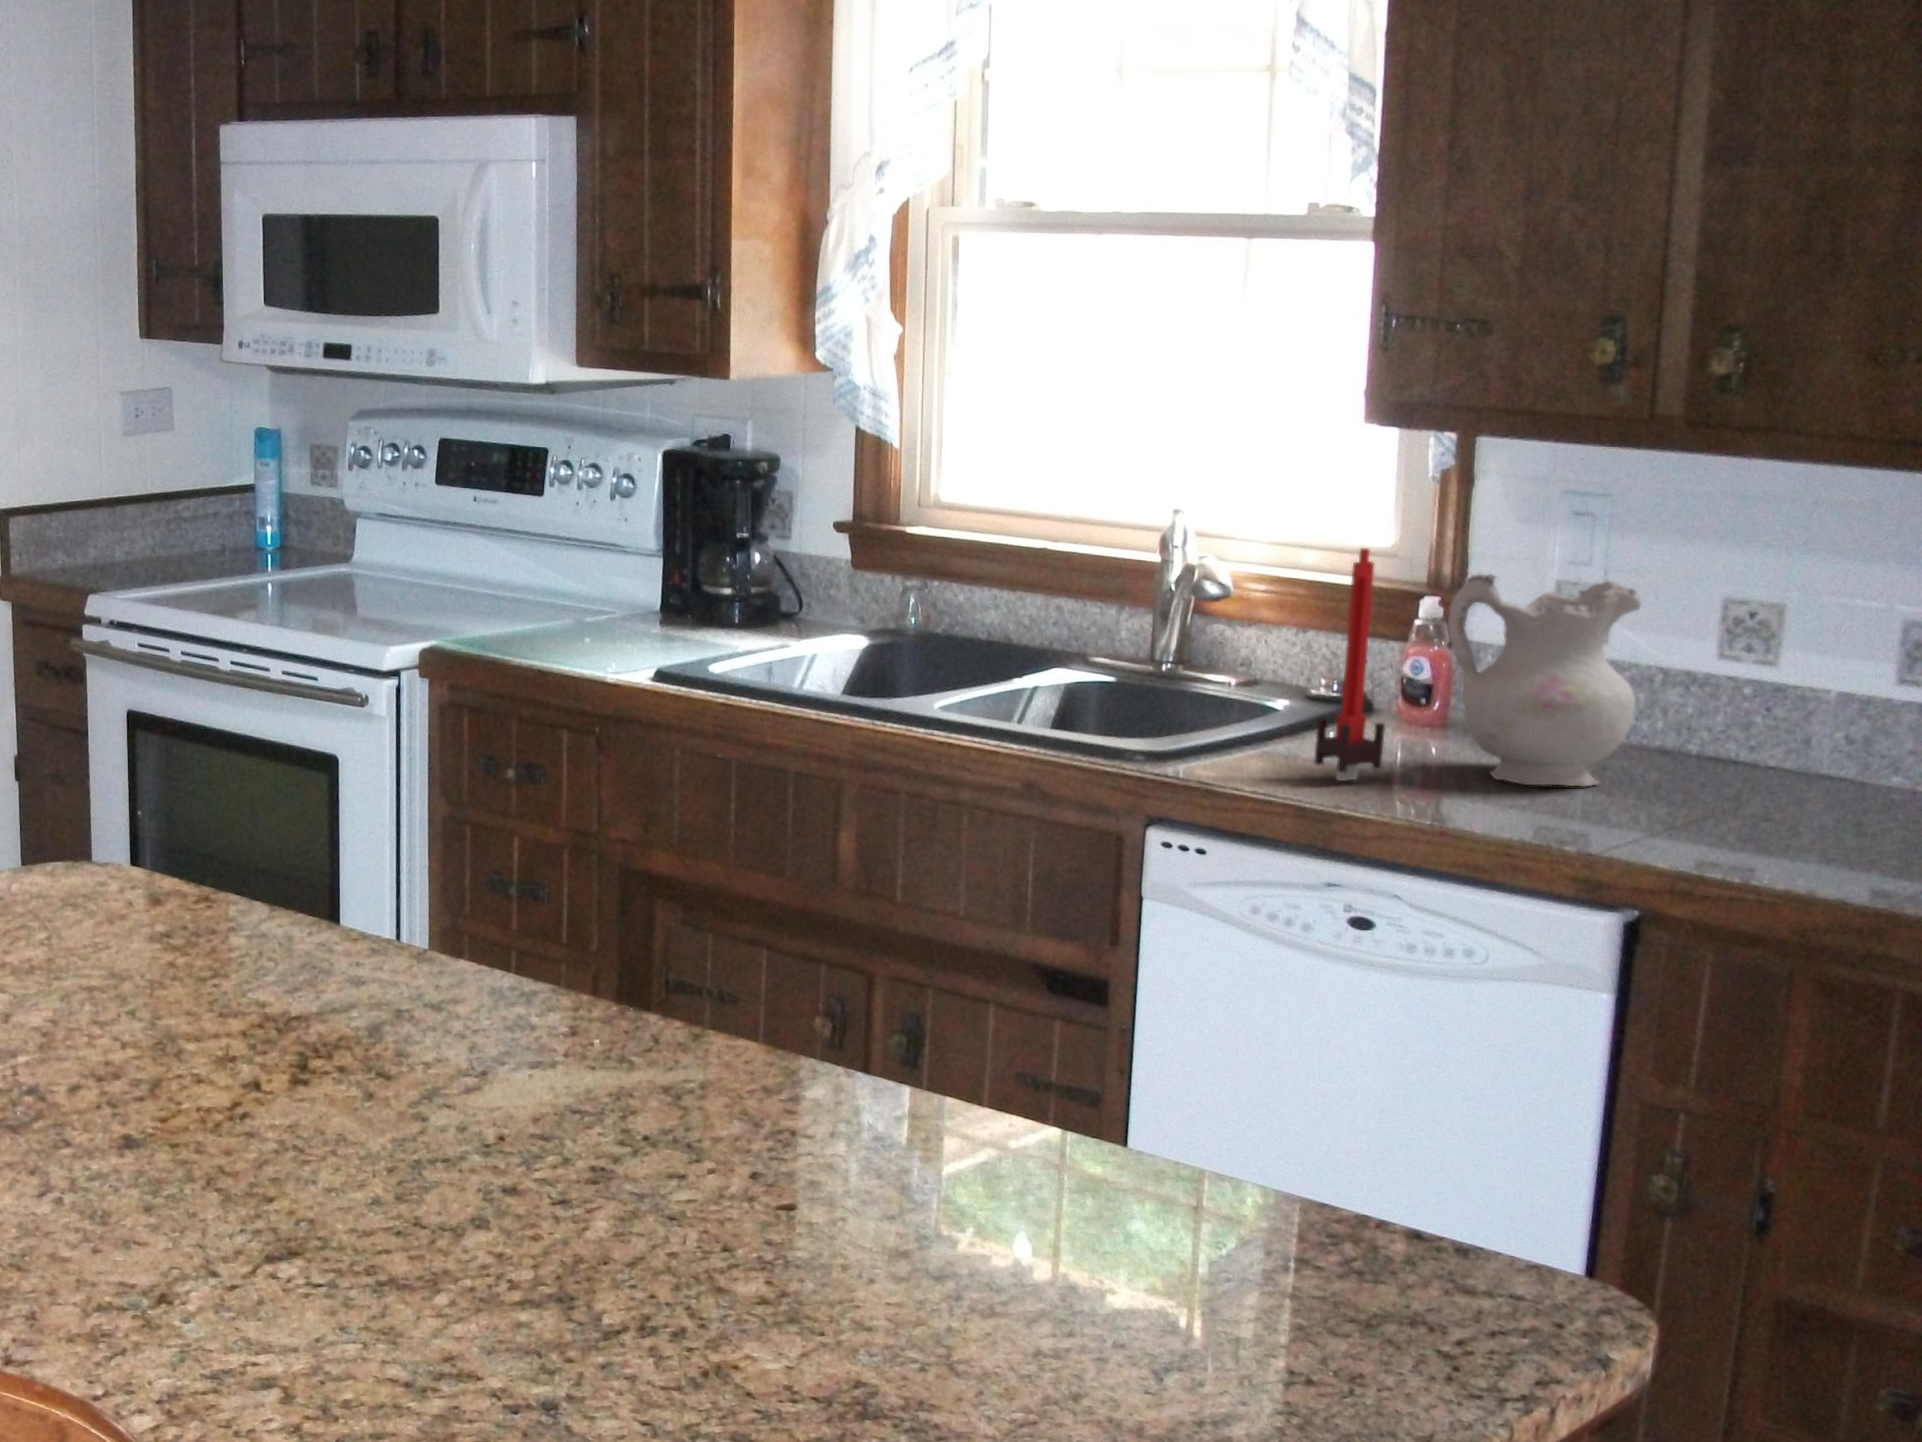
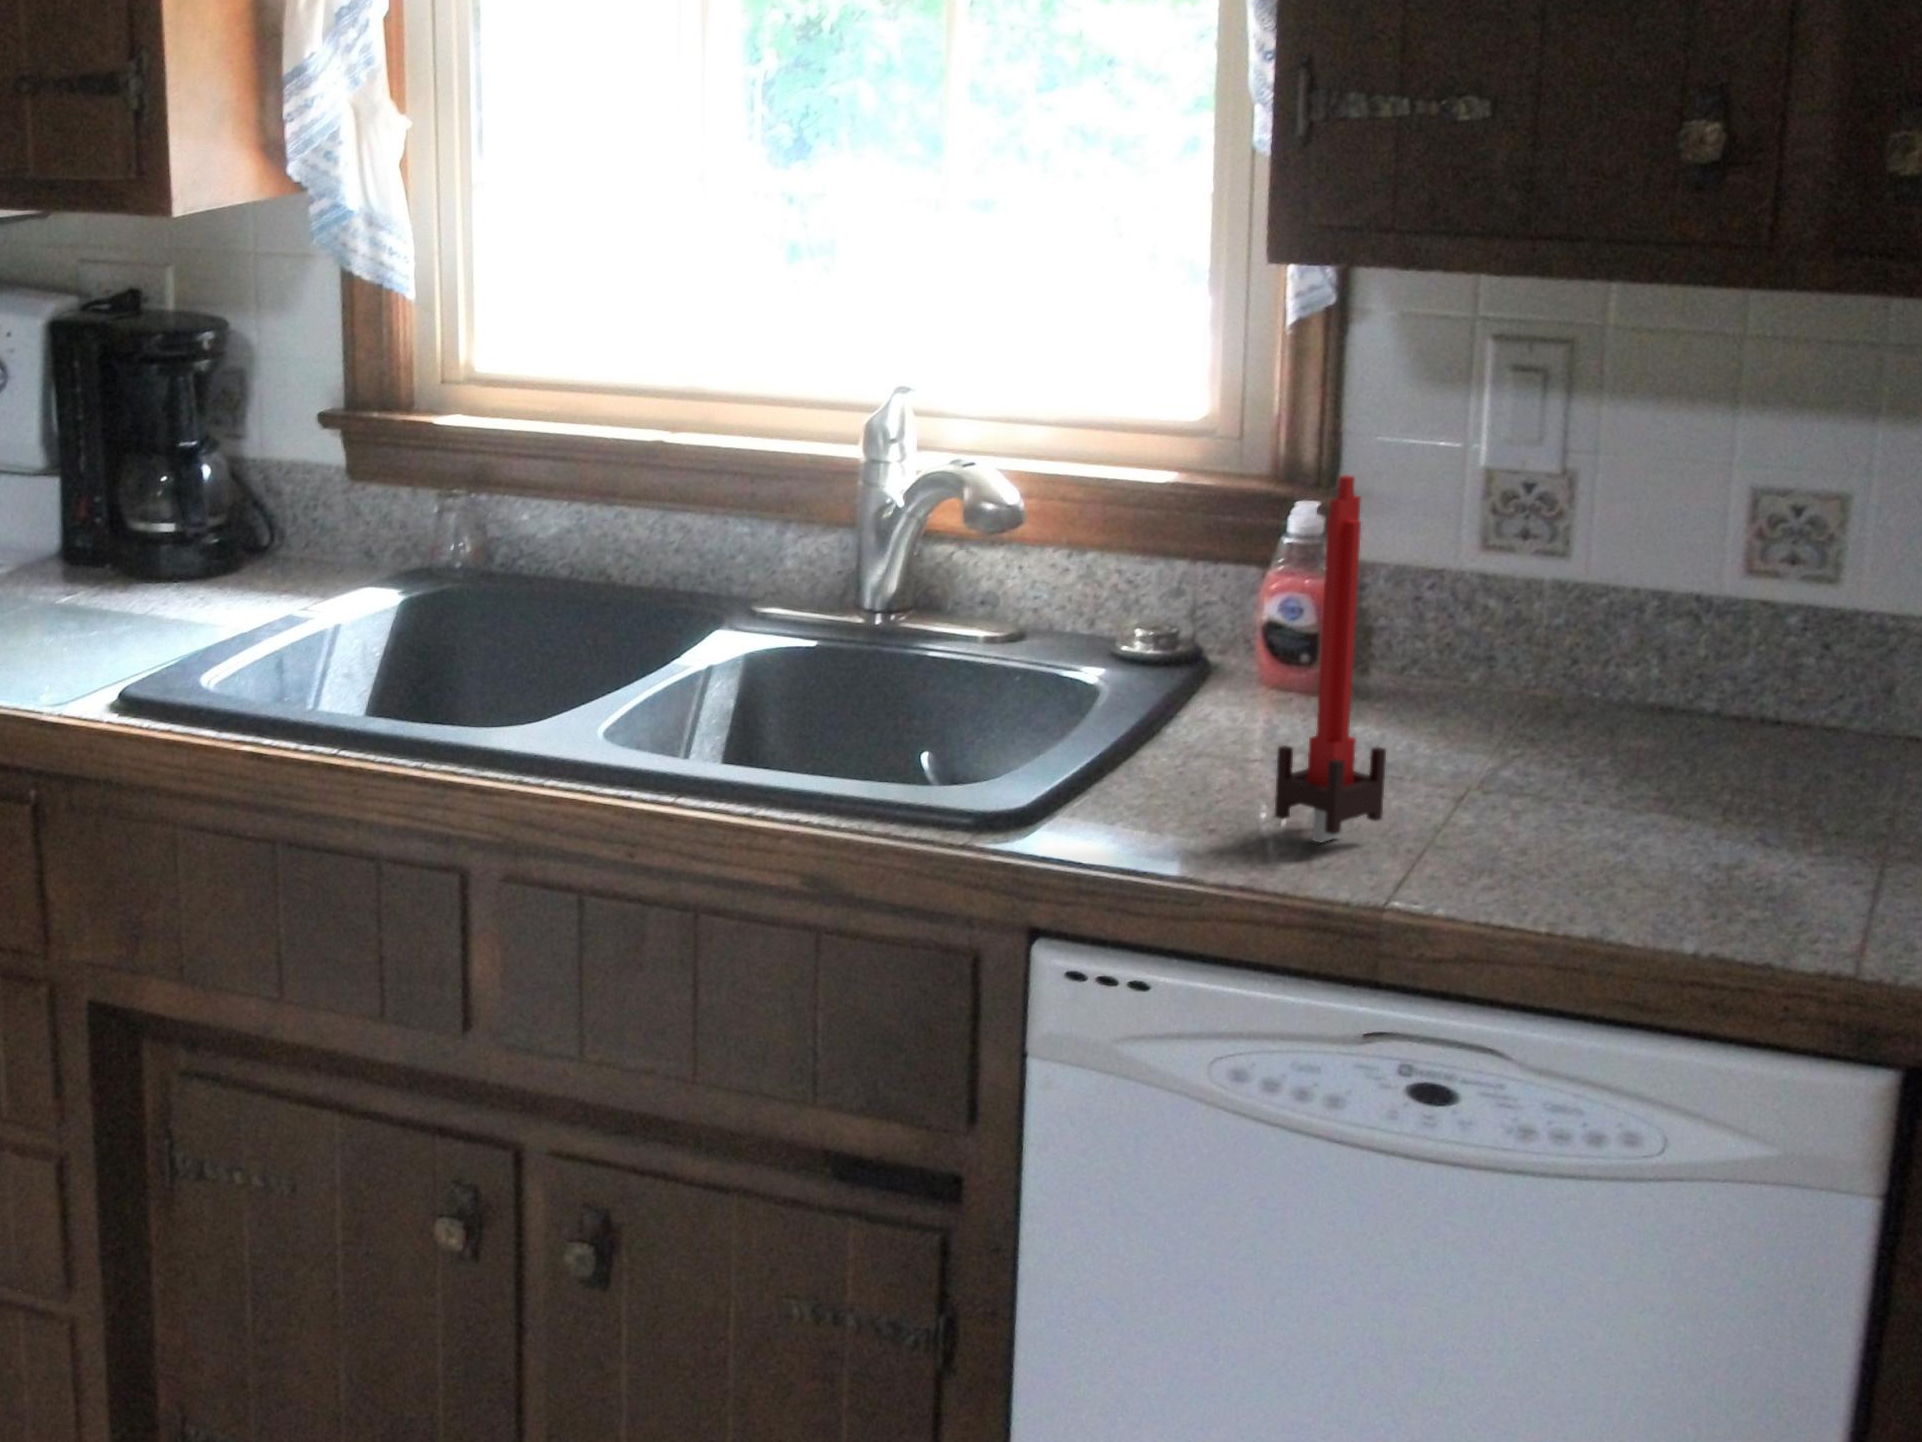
ceramic pitcher: present [1448,574,1641,786] -> none [1447,488,1736,819]

